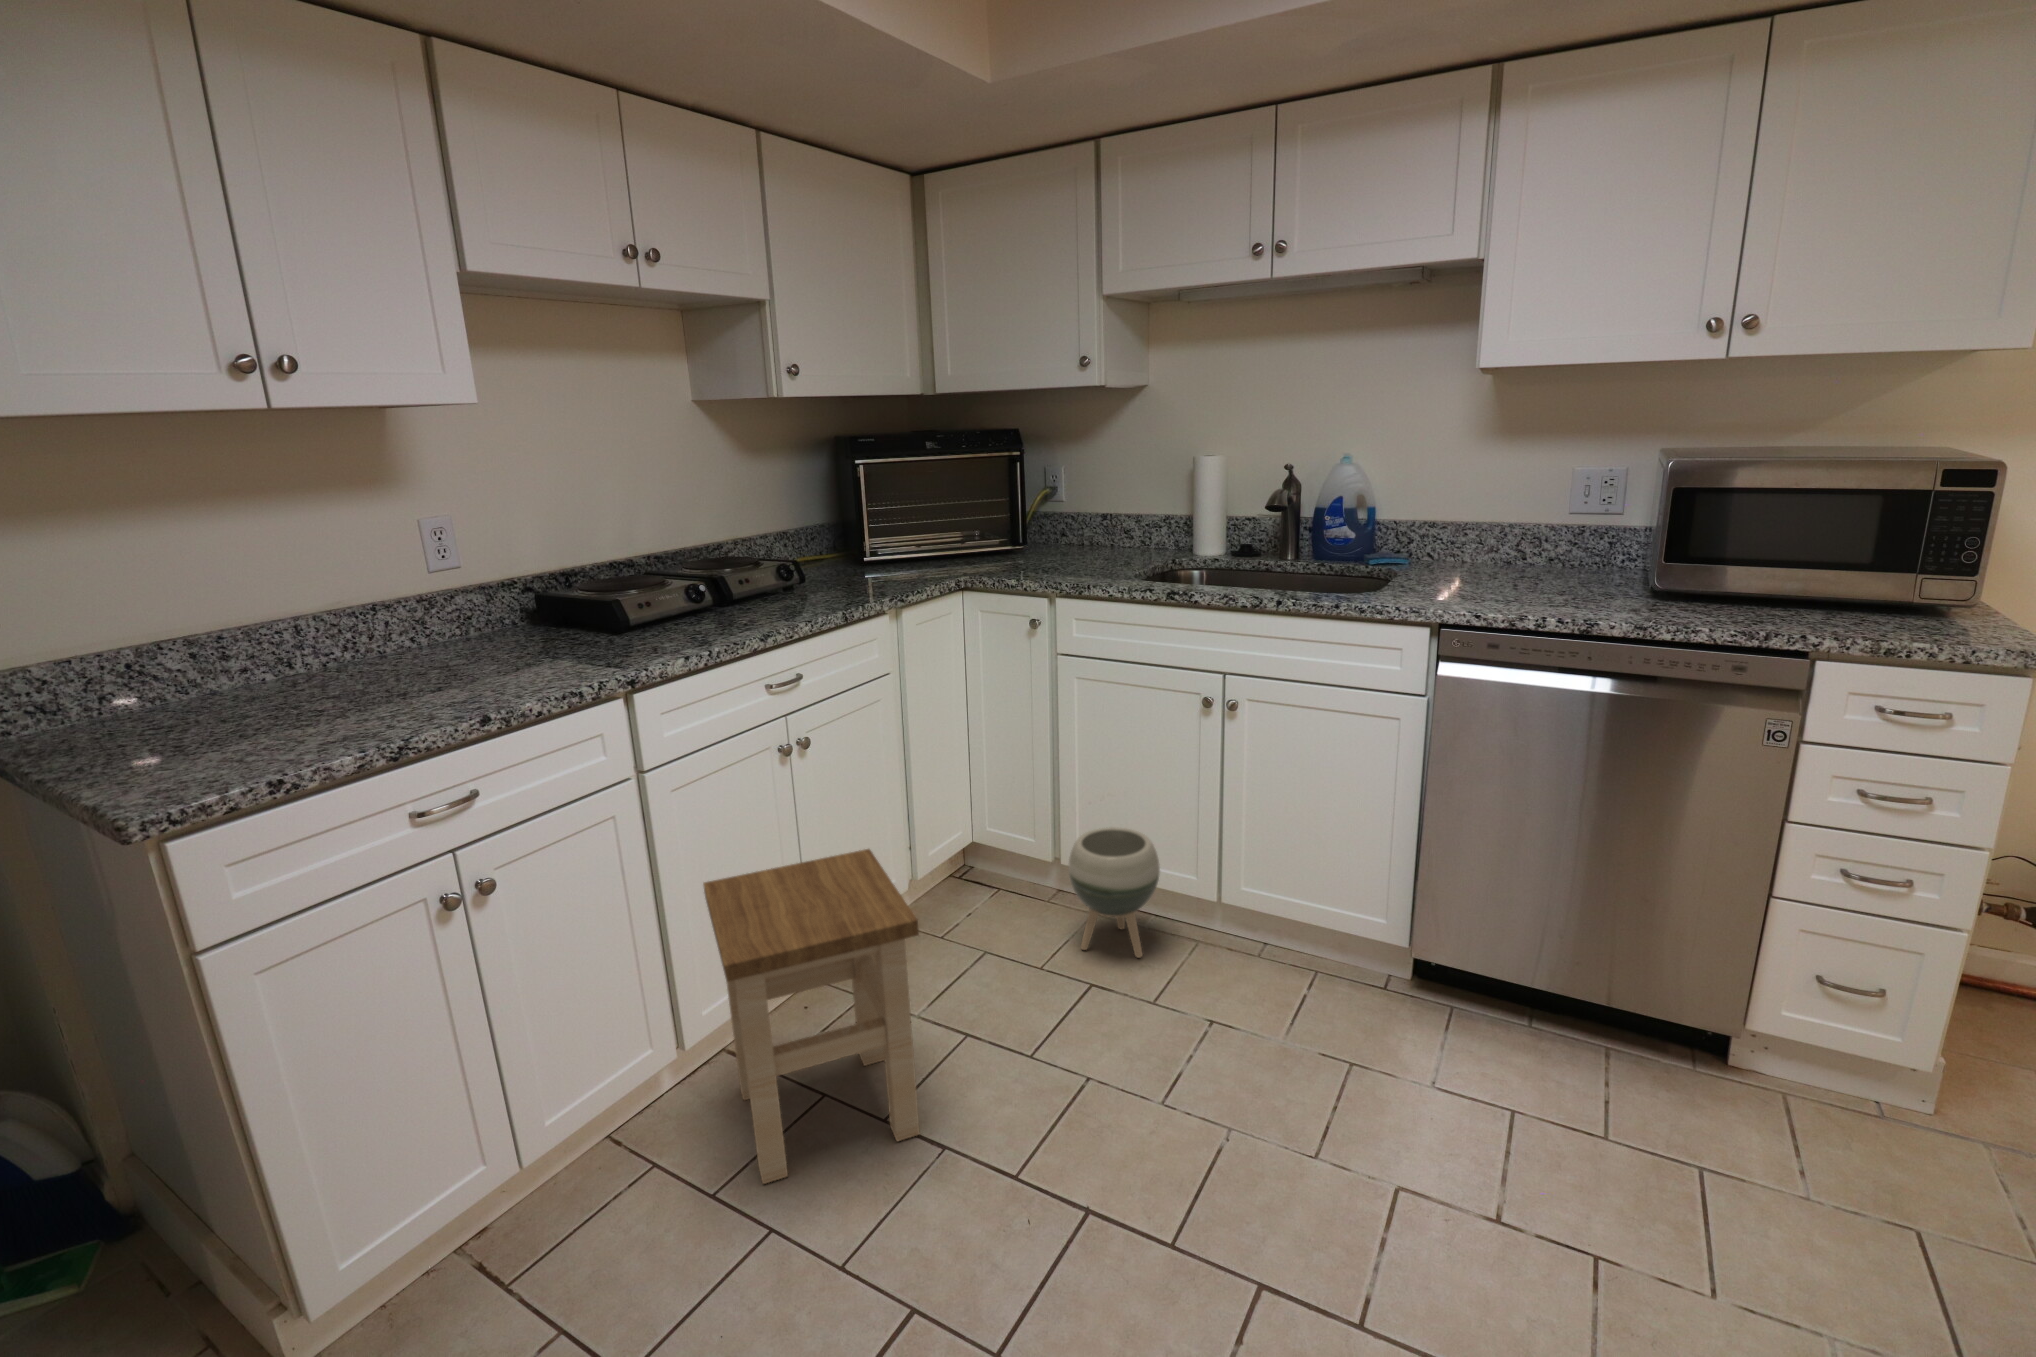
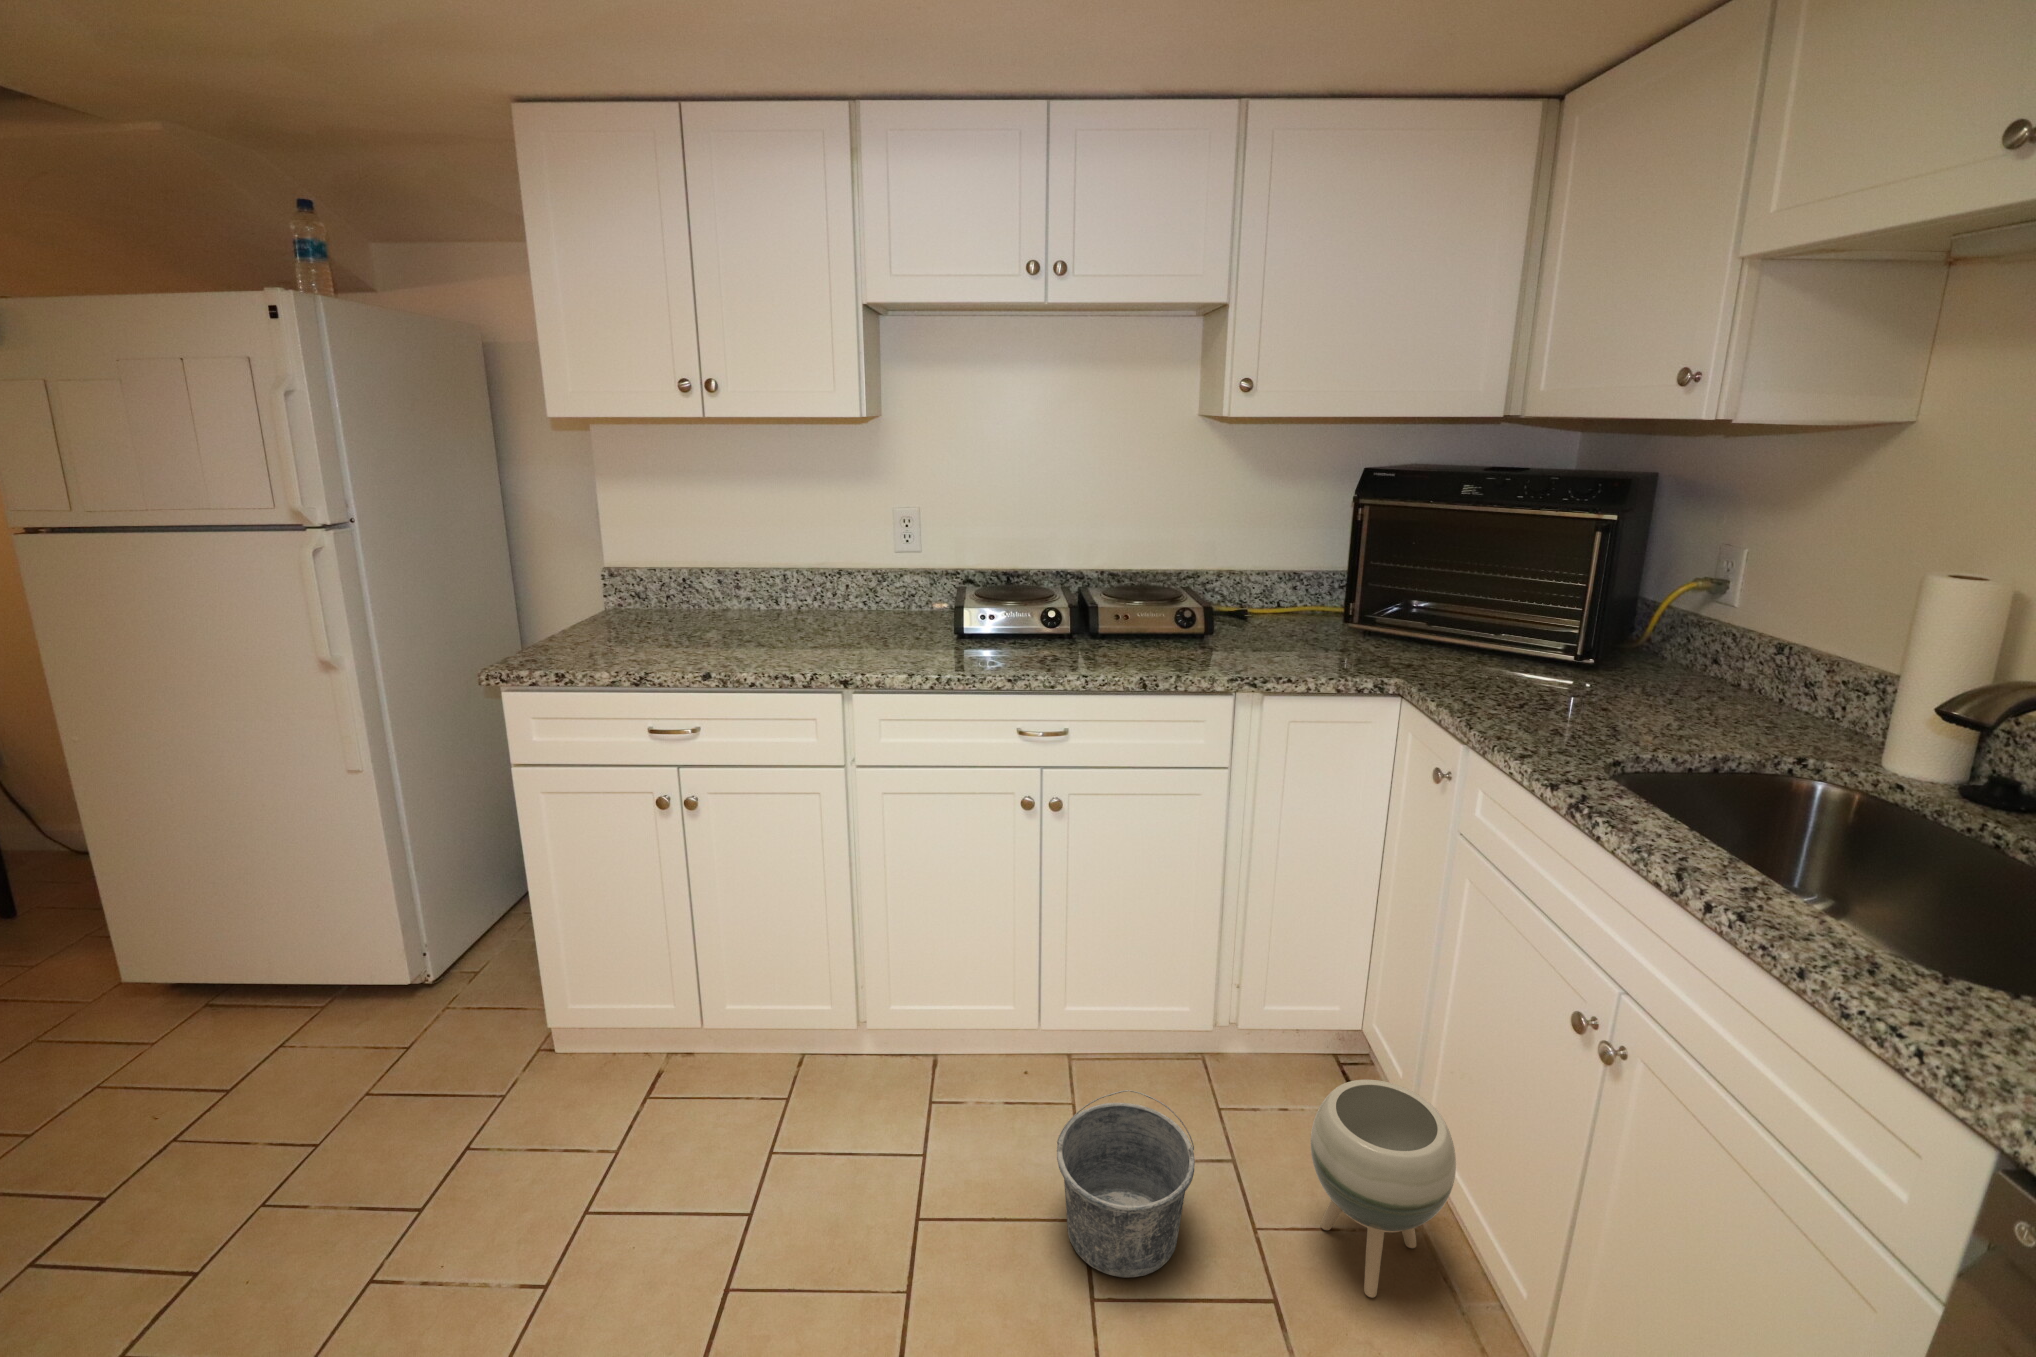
stool: present [703,849,920,1184] -> none [764,885,1025,1242]
bucket: none [954,903,1066,1053] -> present [1057,1090,1195,1277]

